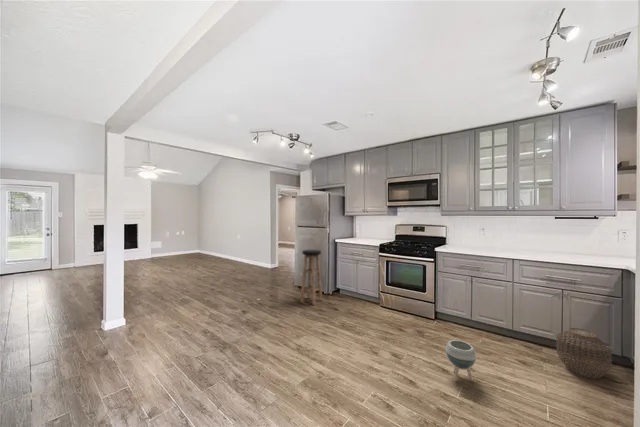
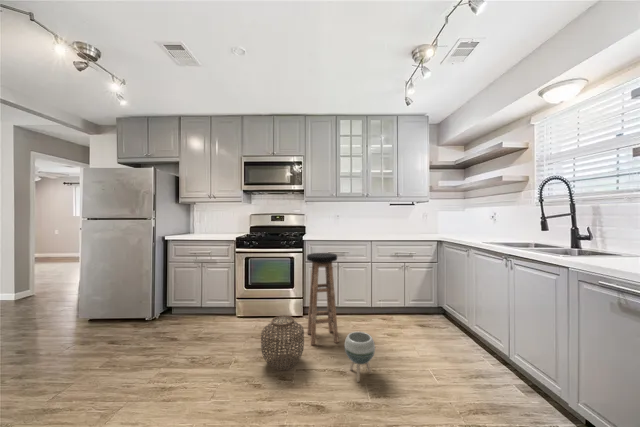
bar stool: present [300,250,322,305] -> present [307,253,338,345]
woven basket: present [556,328,612,378] -> present [261,315,304,370]

